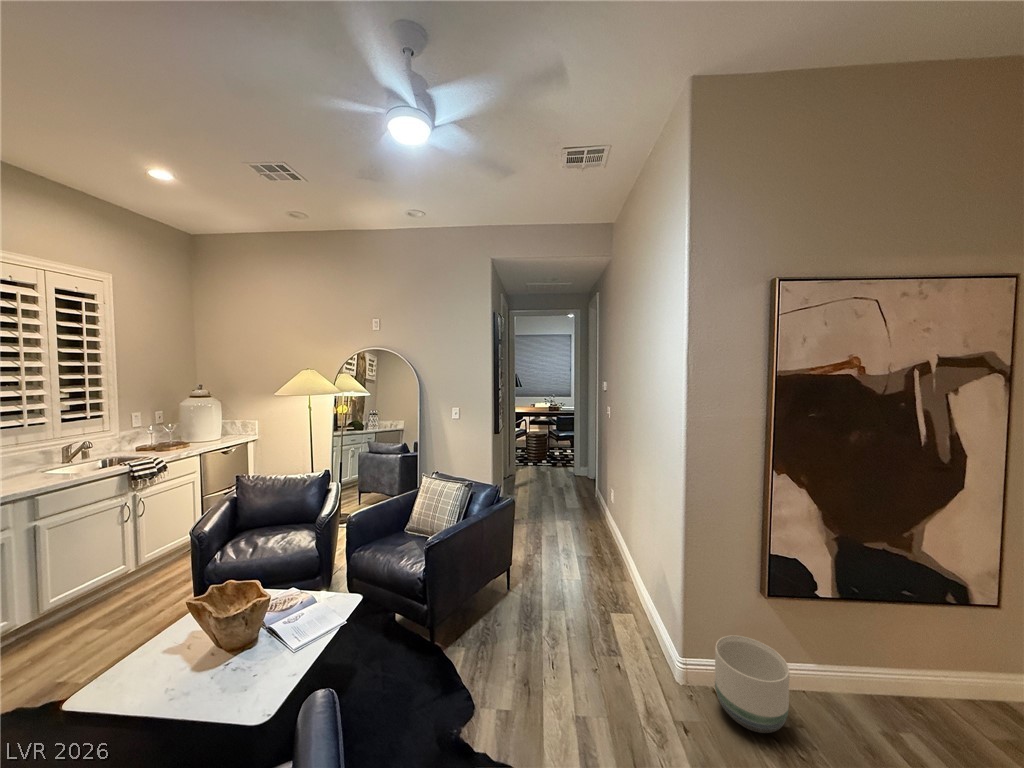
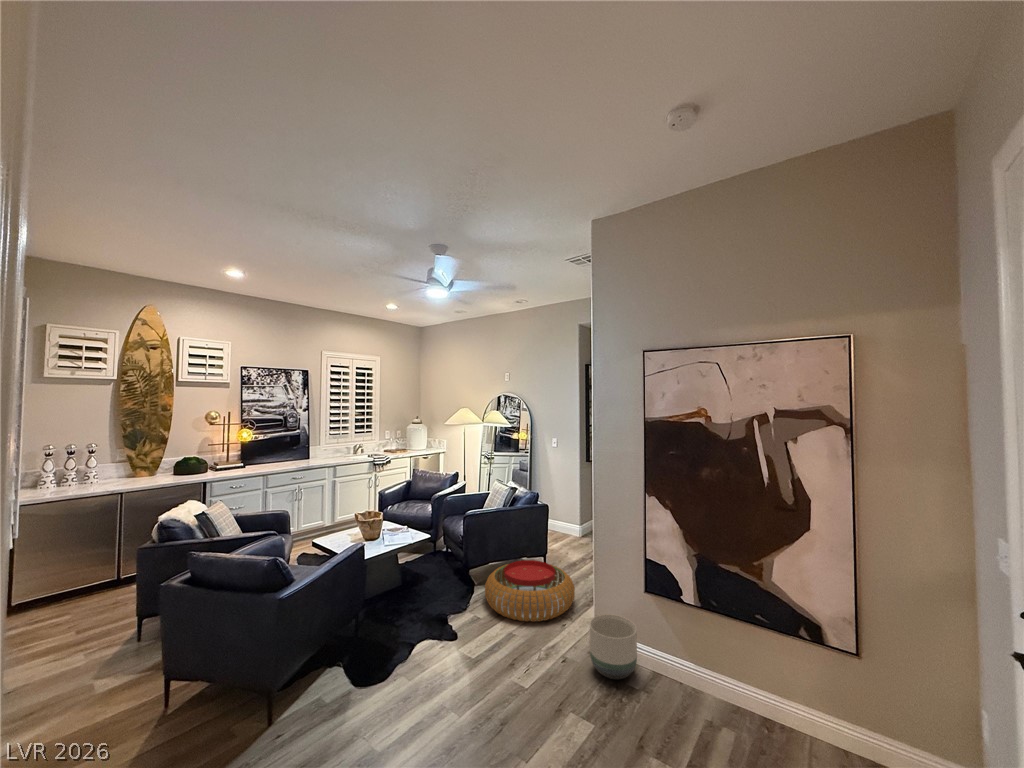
pouf: none [476,579,609,691] -> present [485,560,575,622]

